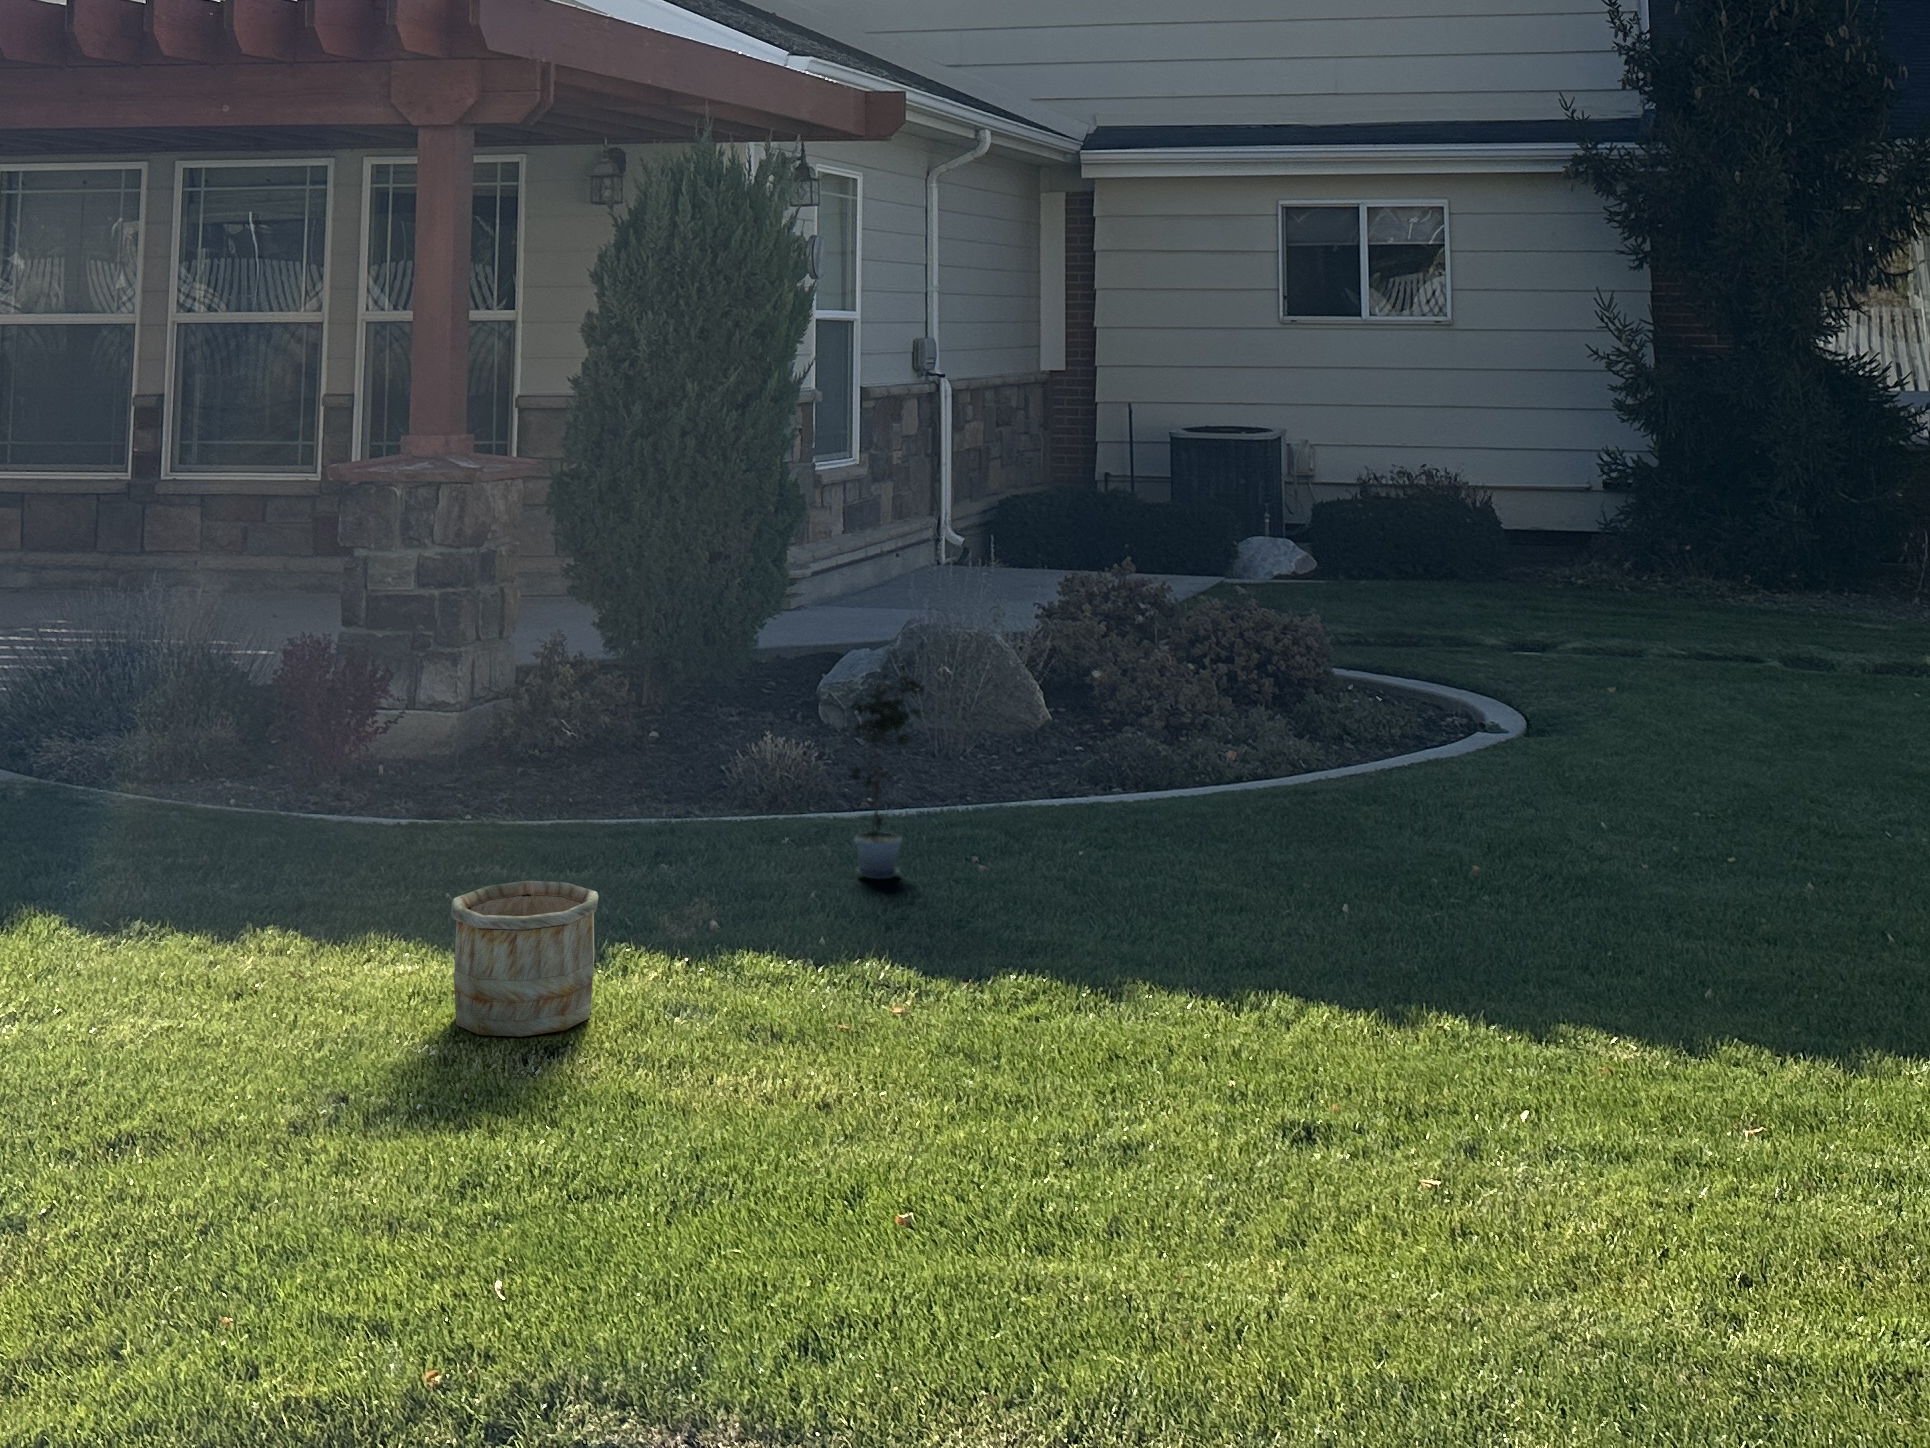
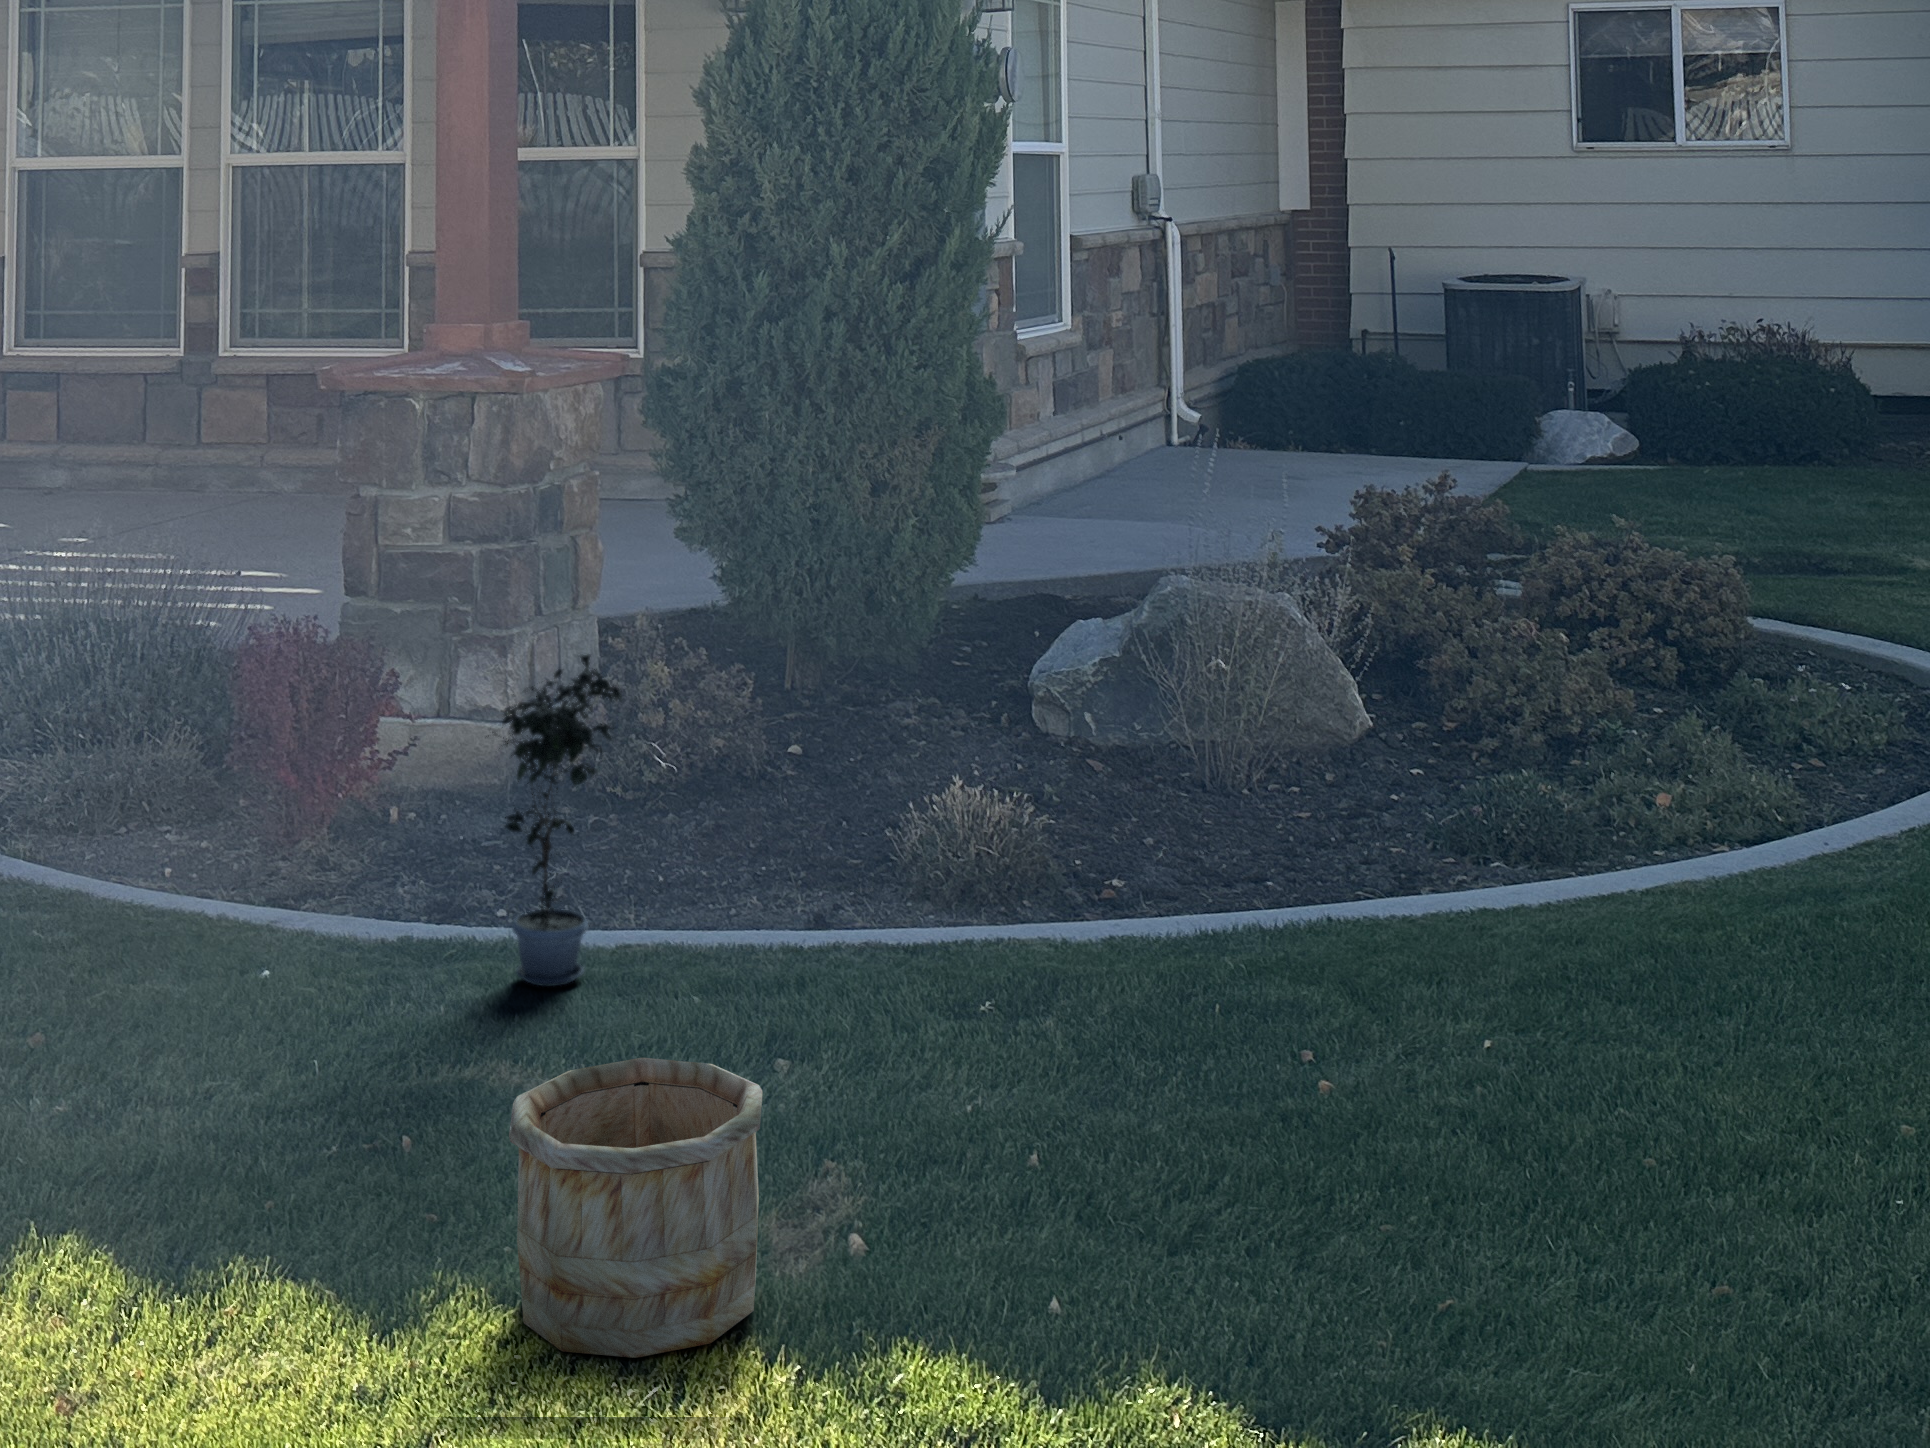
potted plant: present [842,664,925,879] -> present [492,655,622,986]

